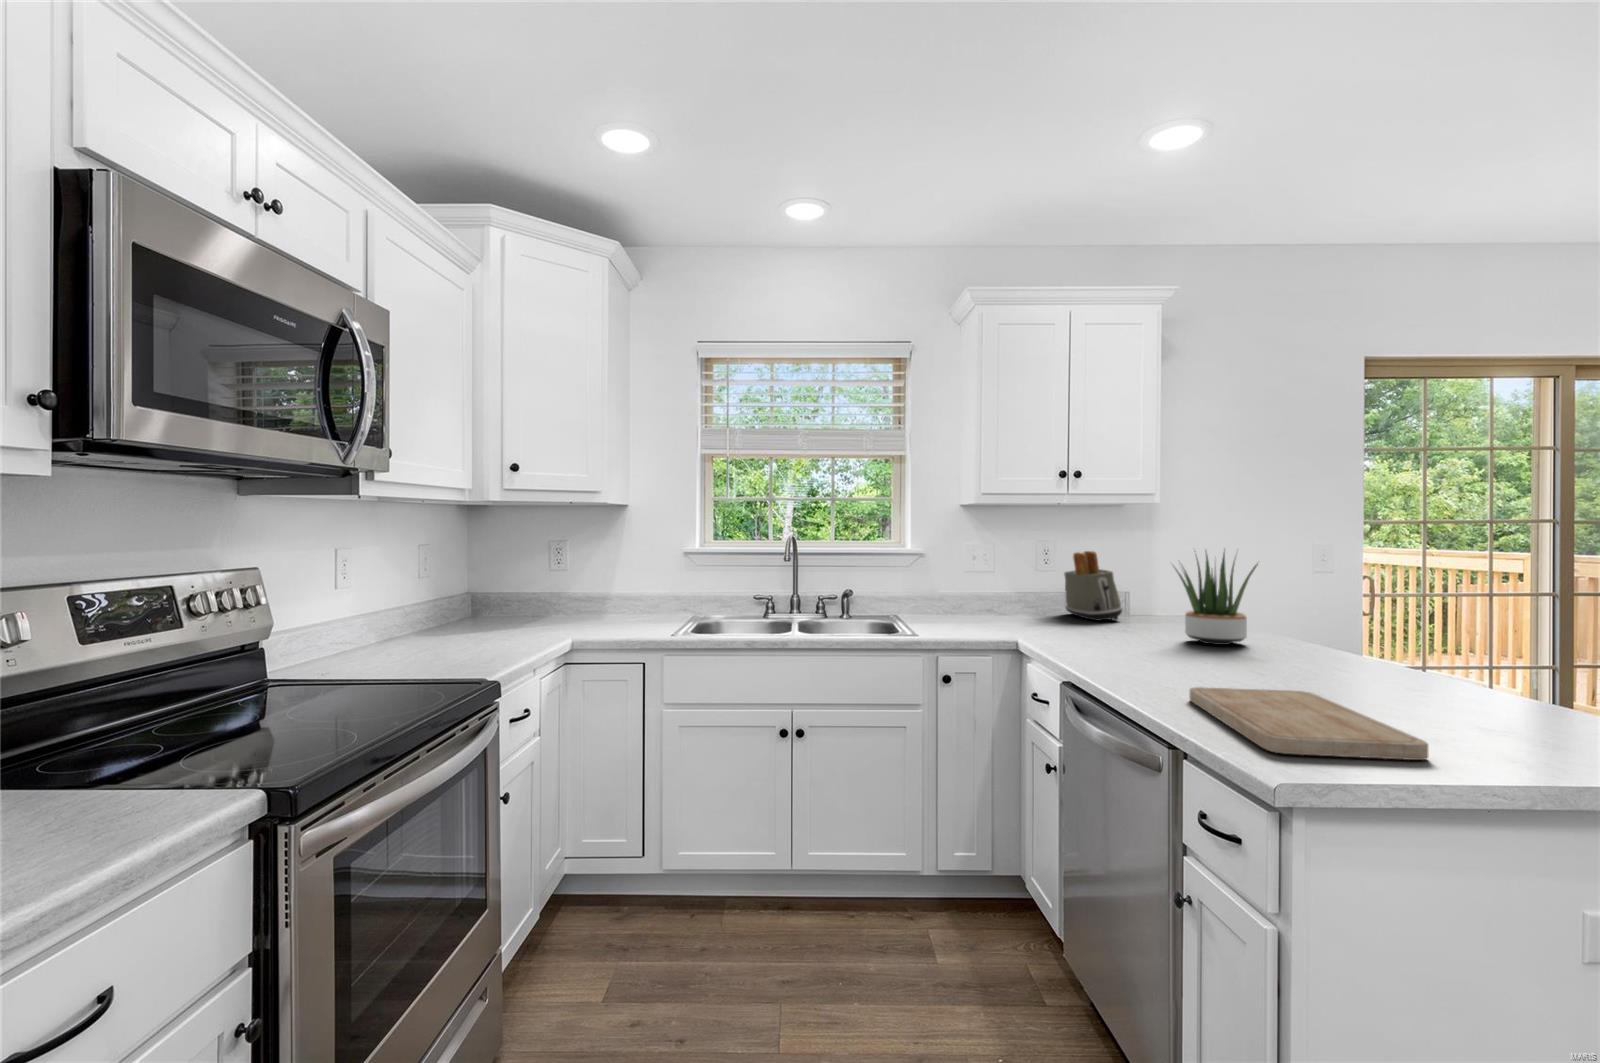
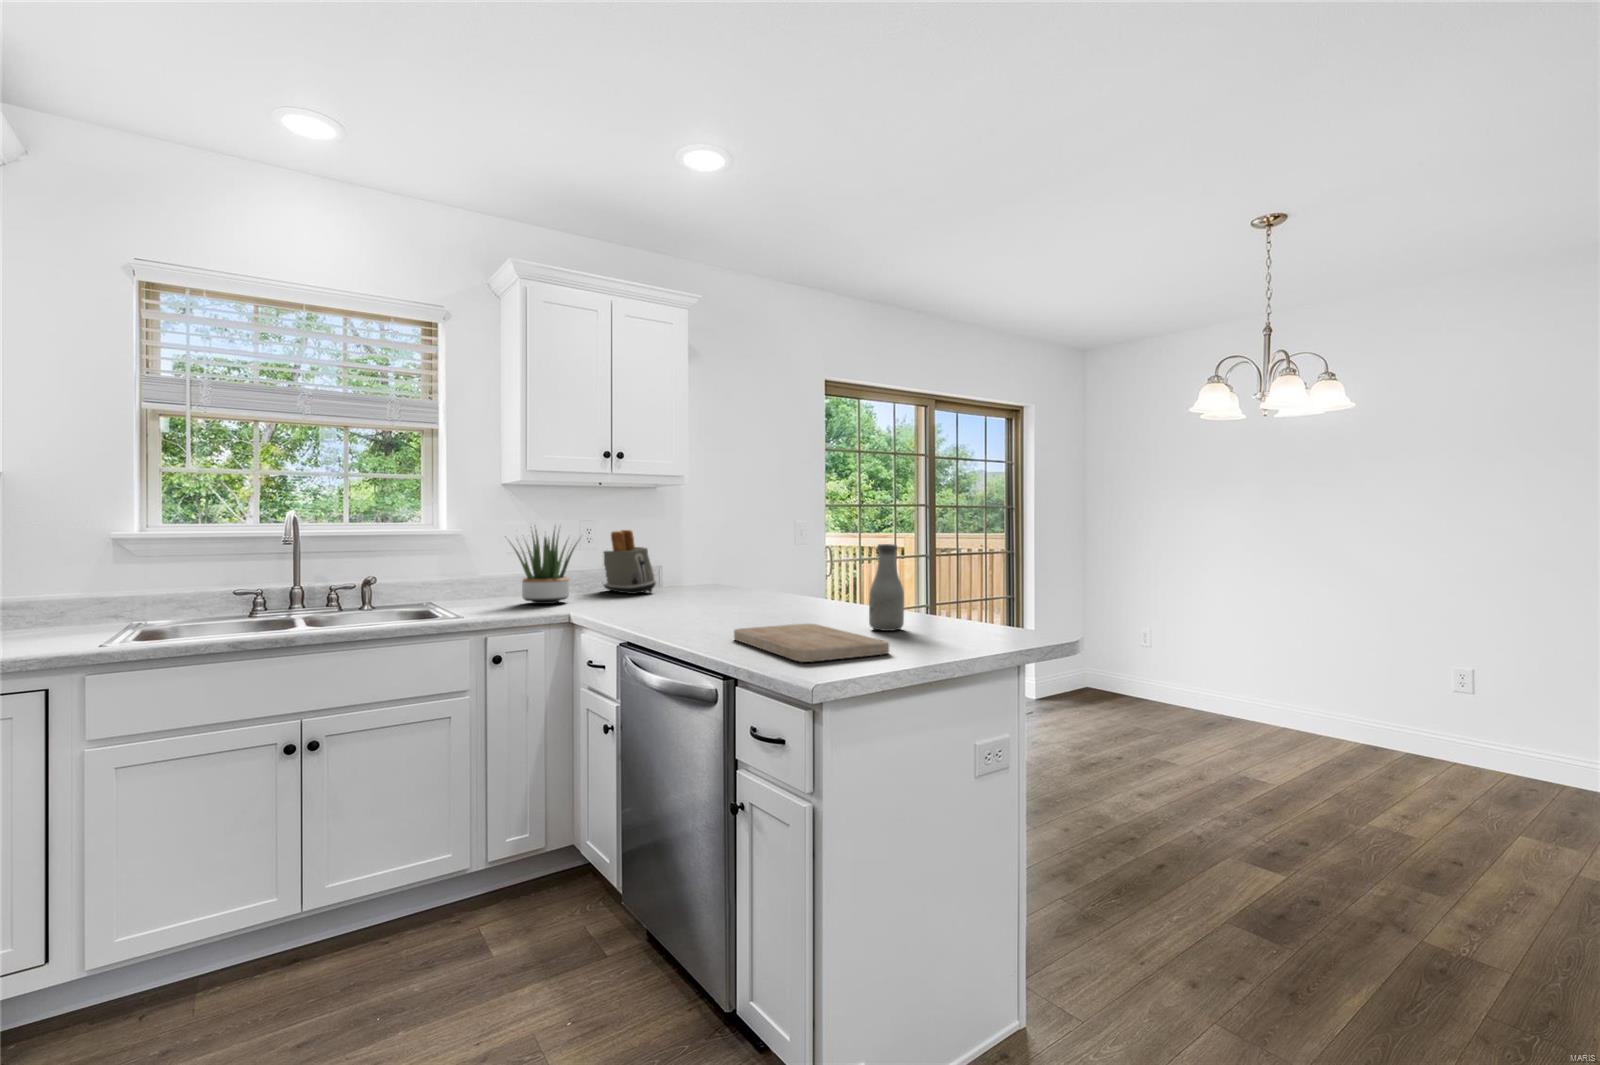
potted plant: present [1175,553,1258,645] -> present [513,530,577,604]
bottle: none [1407,592,1472,718] -> present [869,544,904,631]

